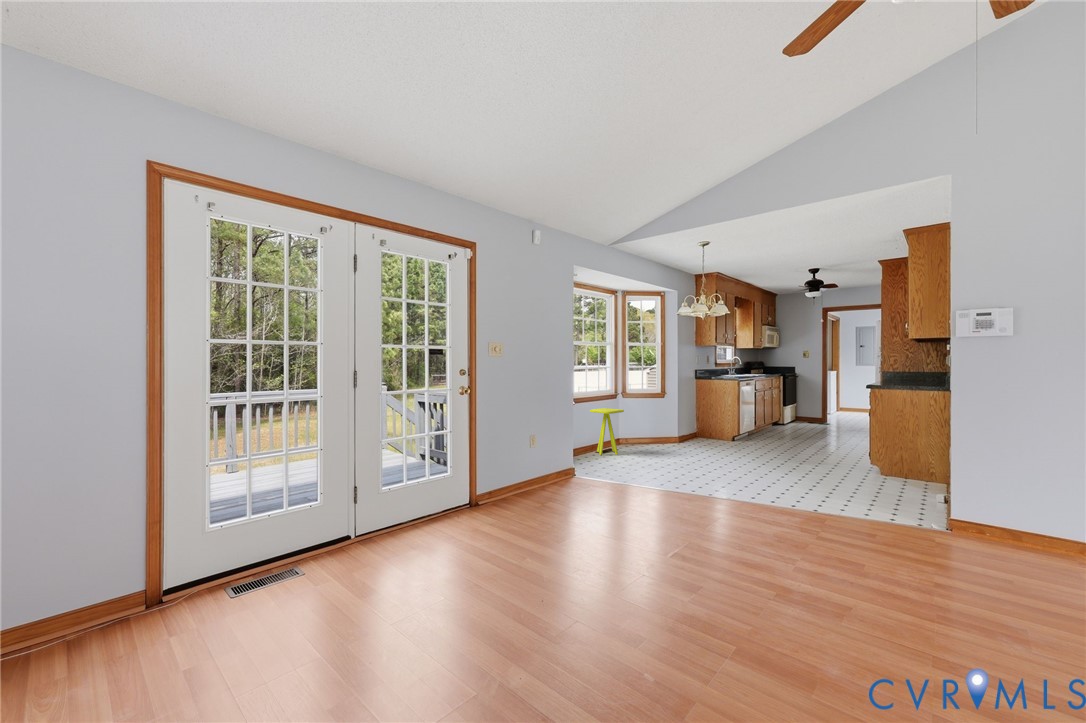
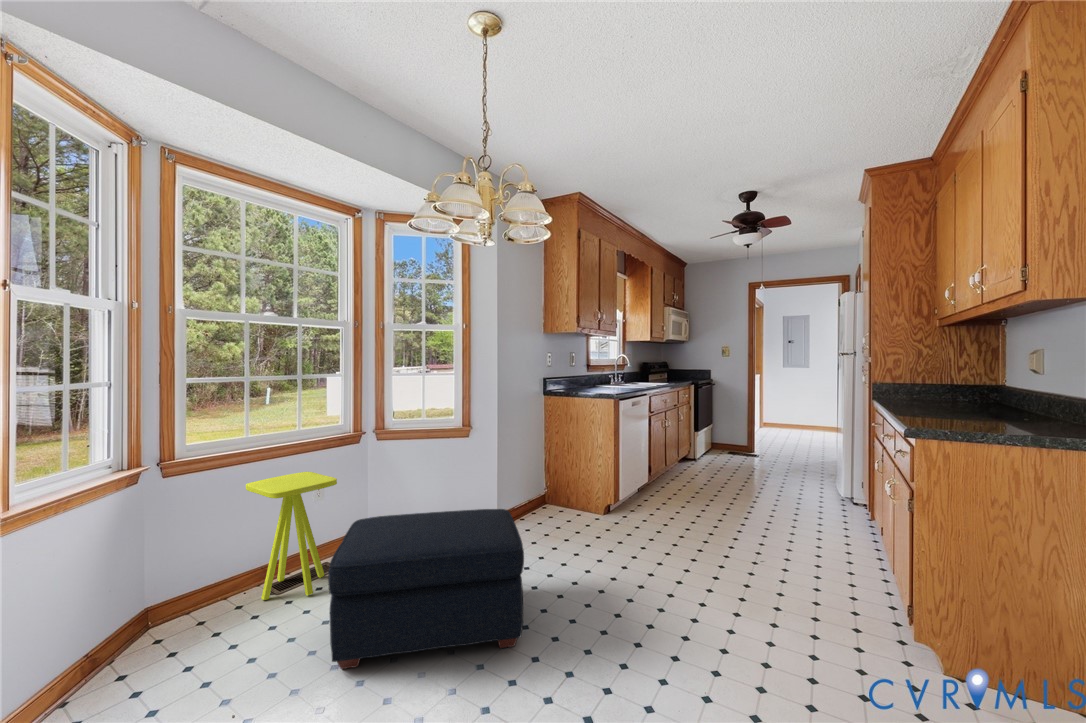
ottoman: none [639,421,715,466] -> present [328,509,524,669]

